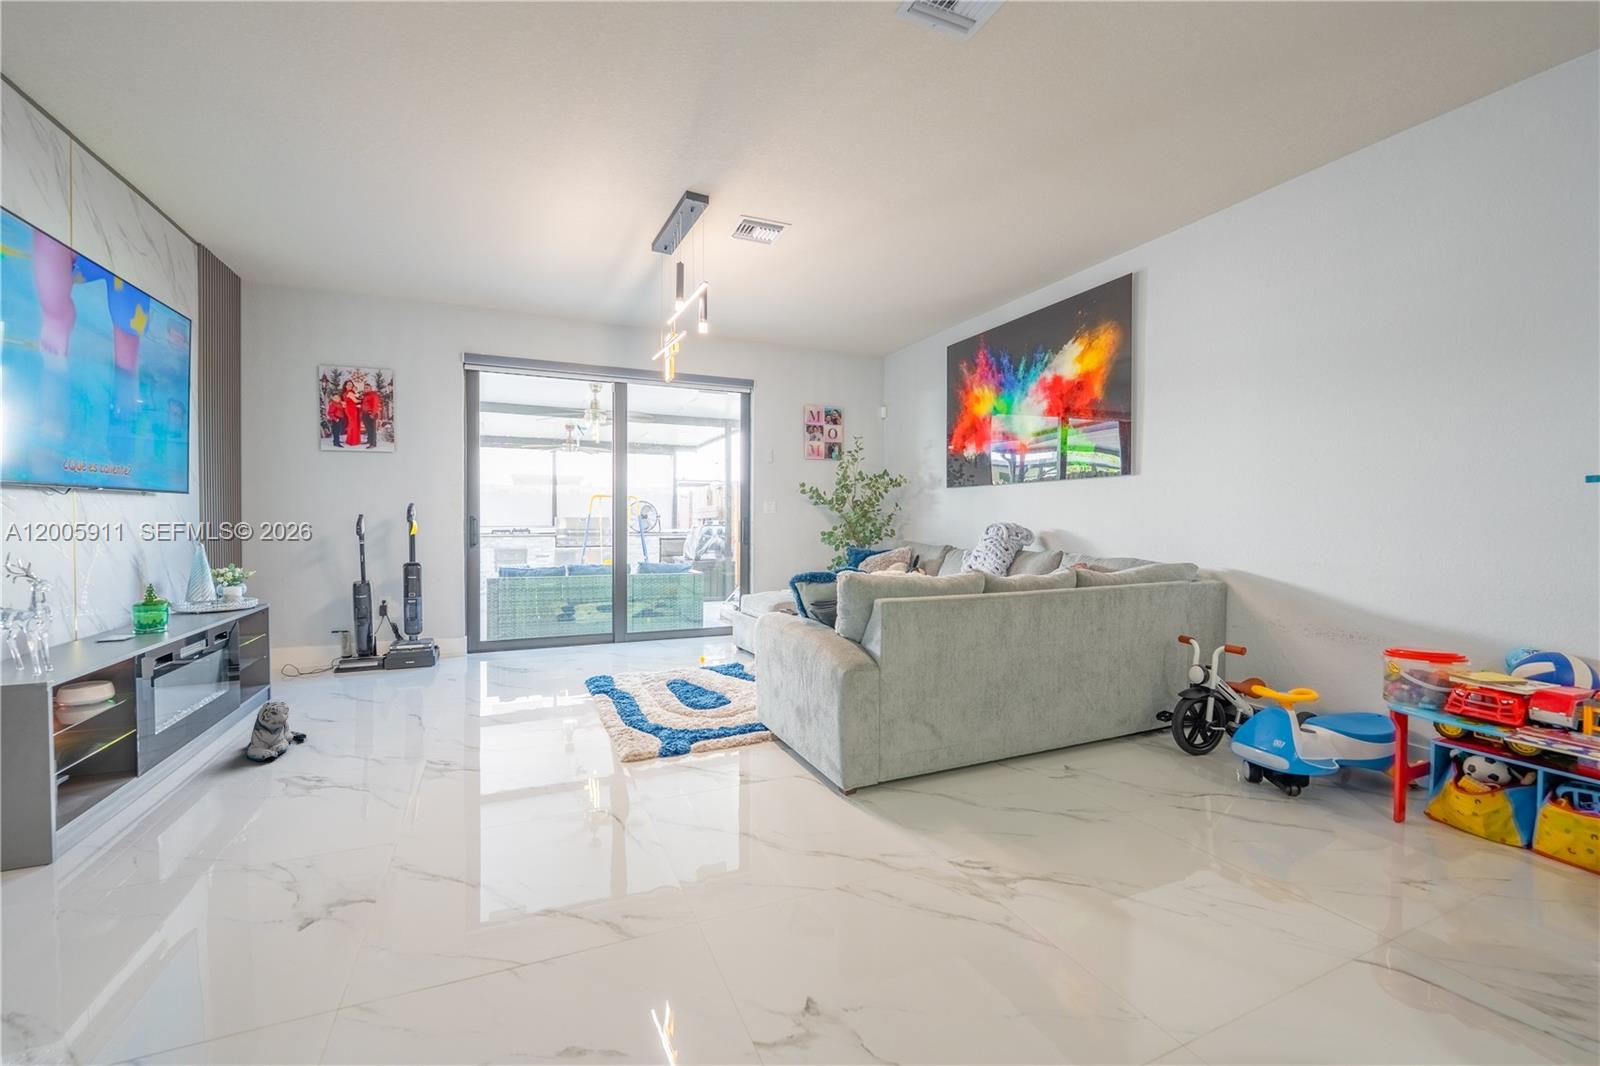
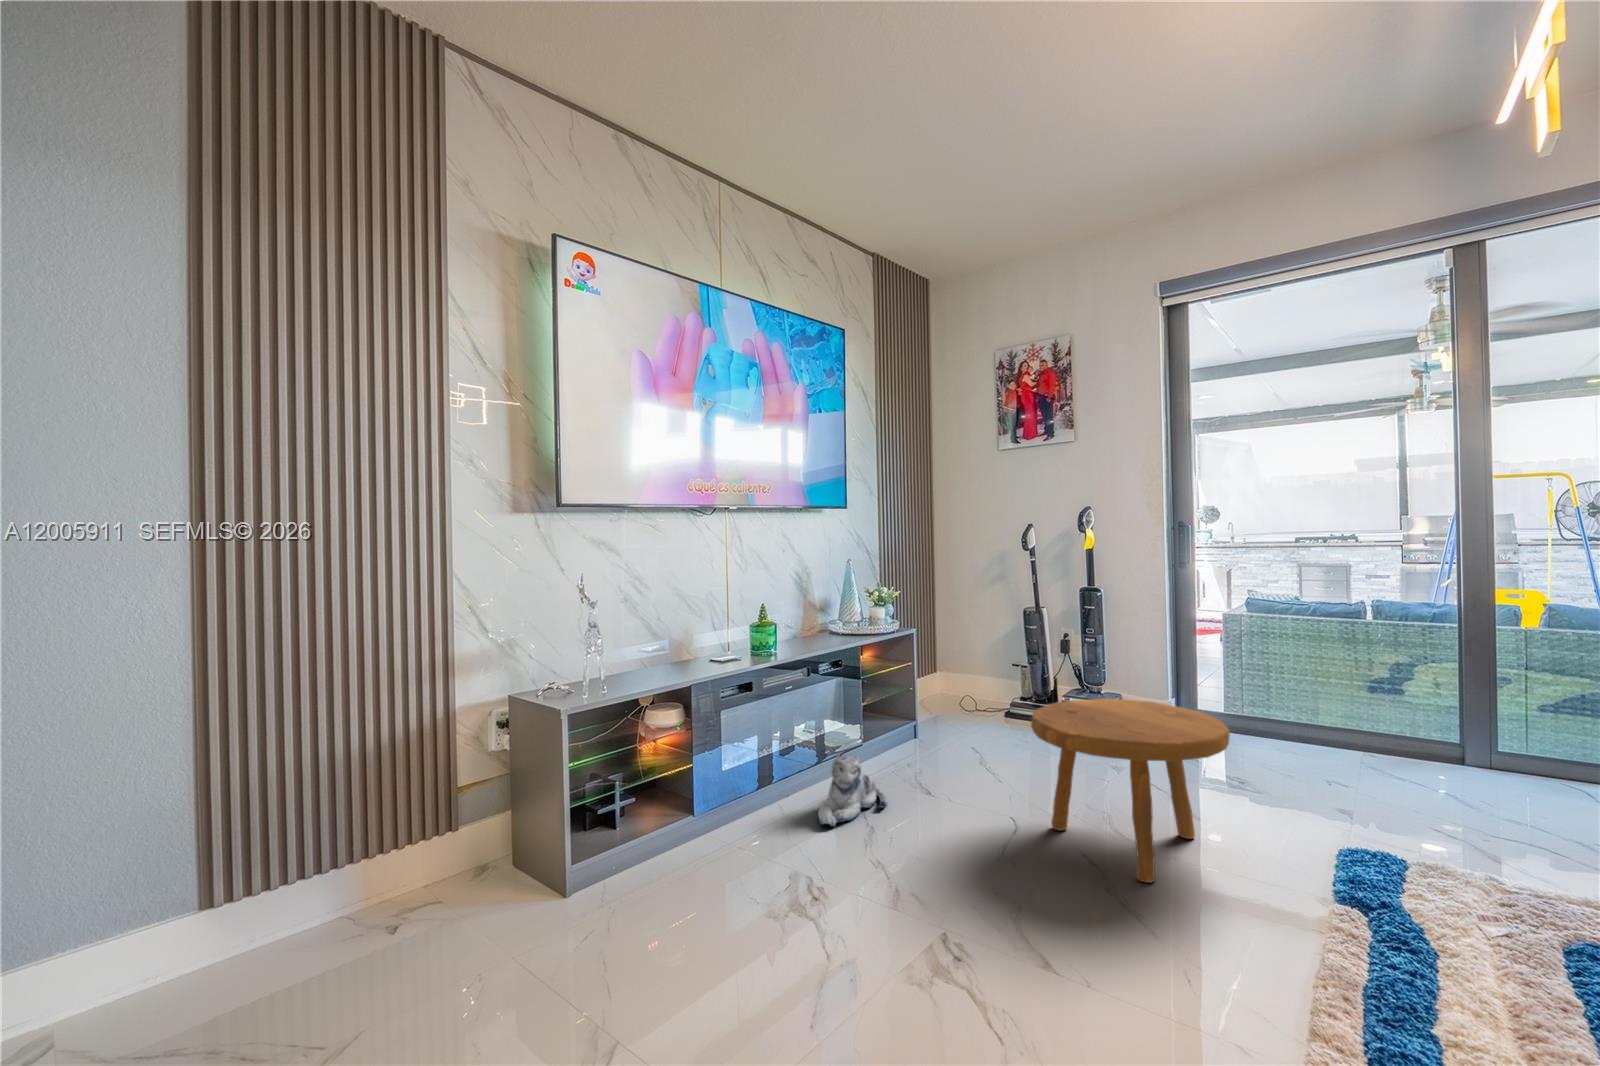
footstool: none [436,626,552,718] -> present [1031,699,1230,883]

